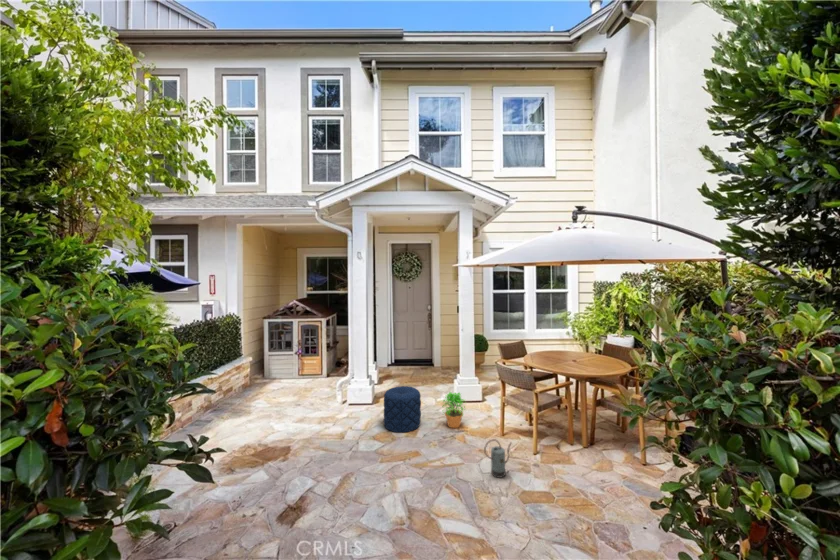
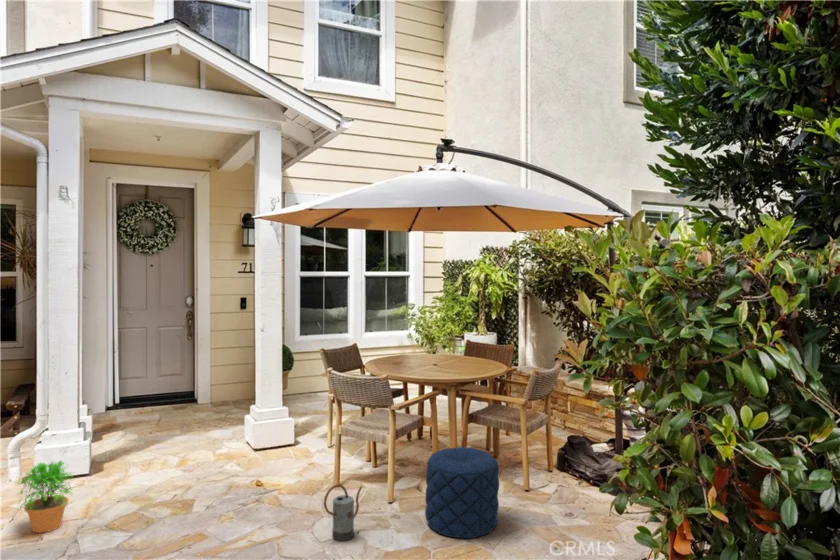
pouf: present [384,386,421,432] -> present [425,447,499,538]
potted plant: present [442,392,464,428] -> present [20,461,72,533]

